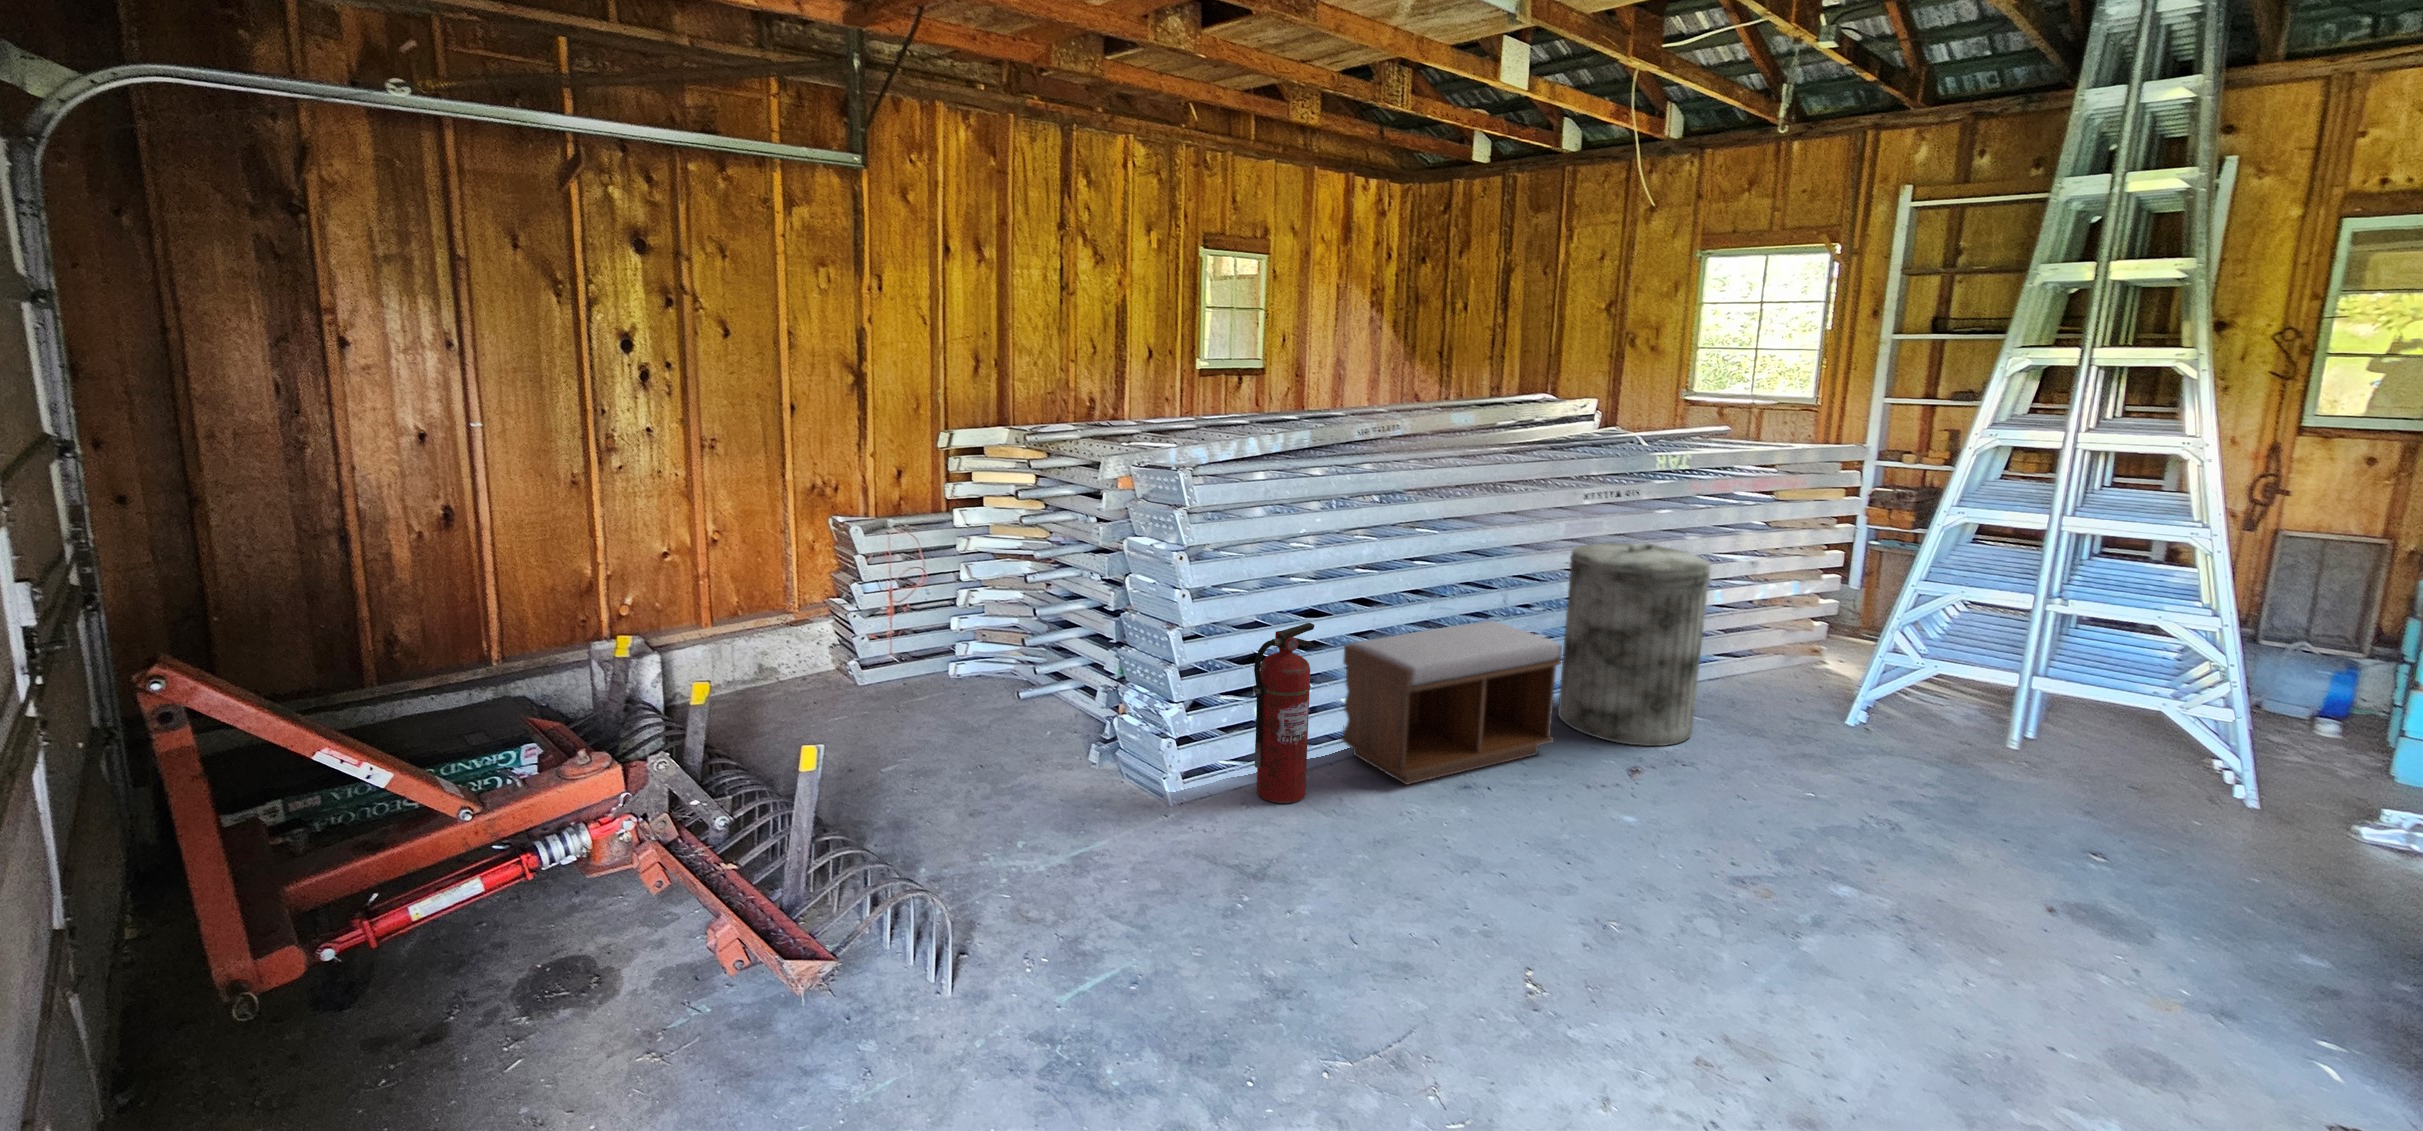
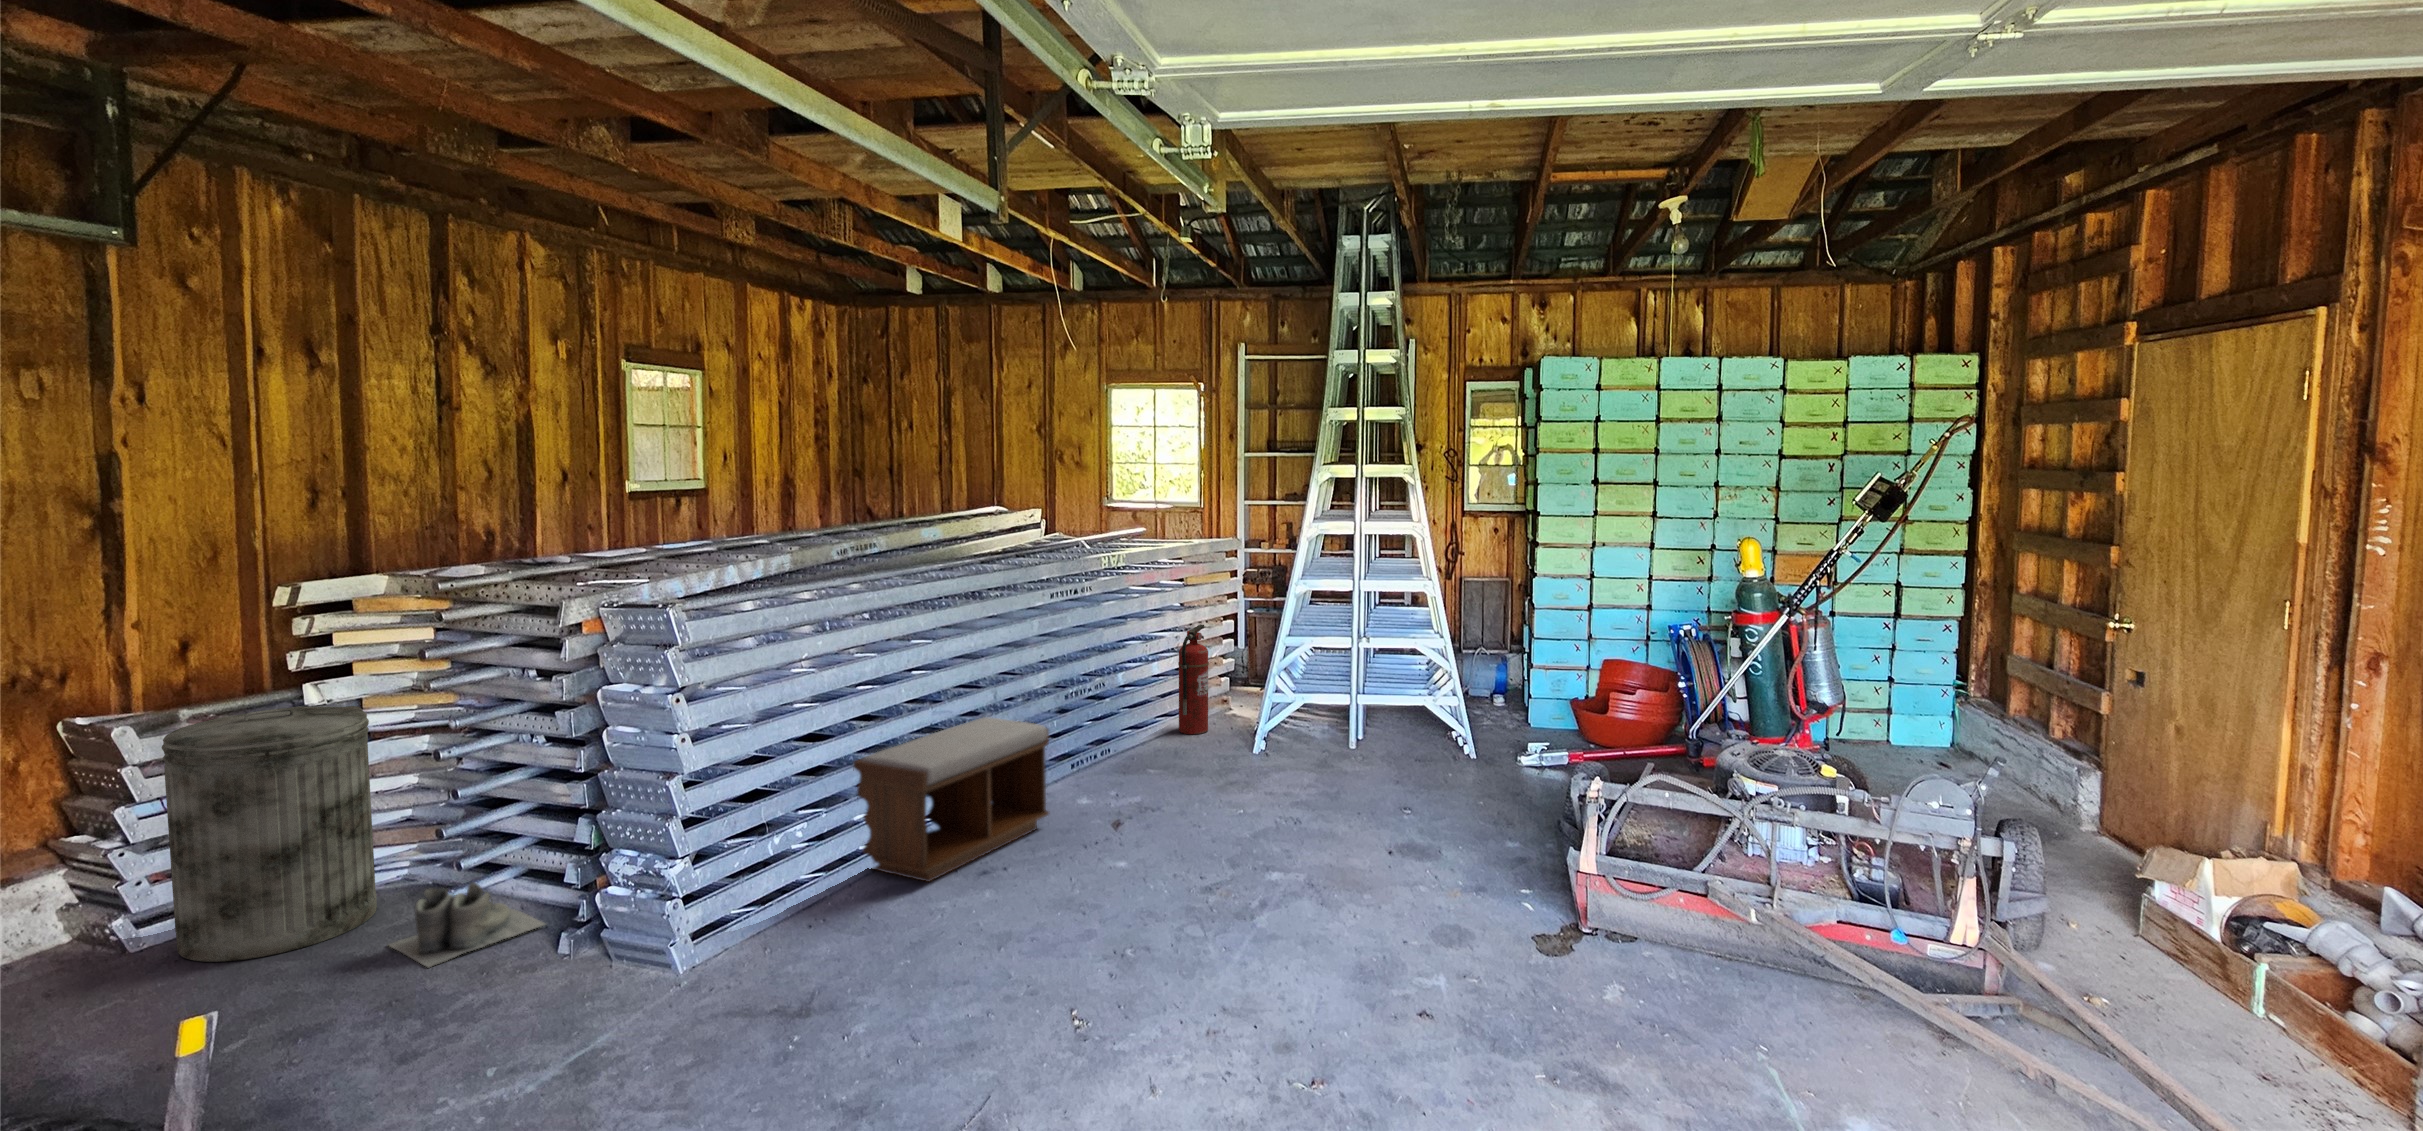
trash can: present [1558,543,1711,746] -> present [162,706,377,962]
fire extinguisher: present [1254,623,1315,804] -> present [1178,624,1209,734]
boots: none [983,686,1085,751] -> present [387,882,545,967]

